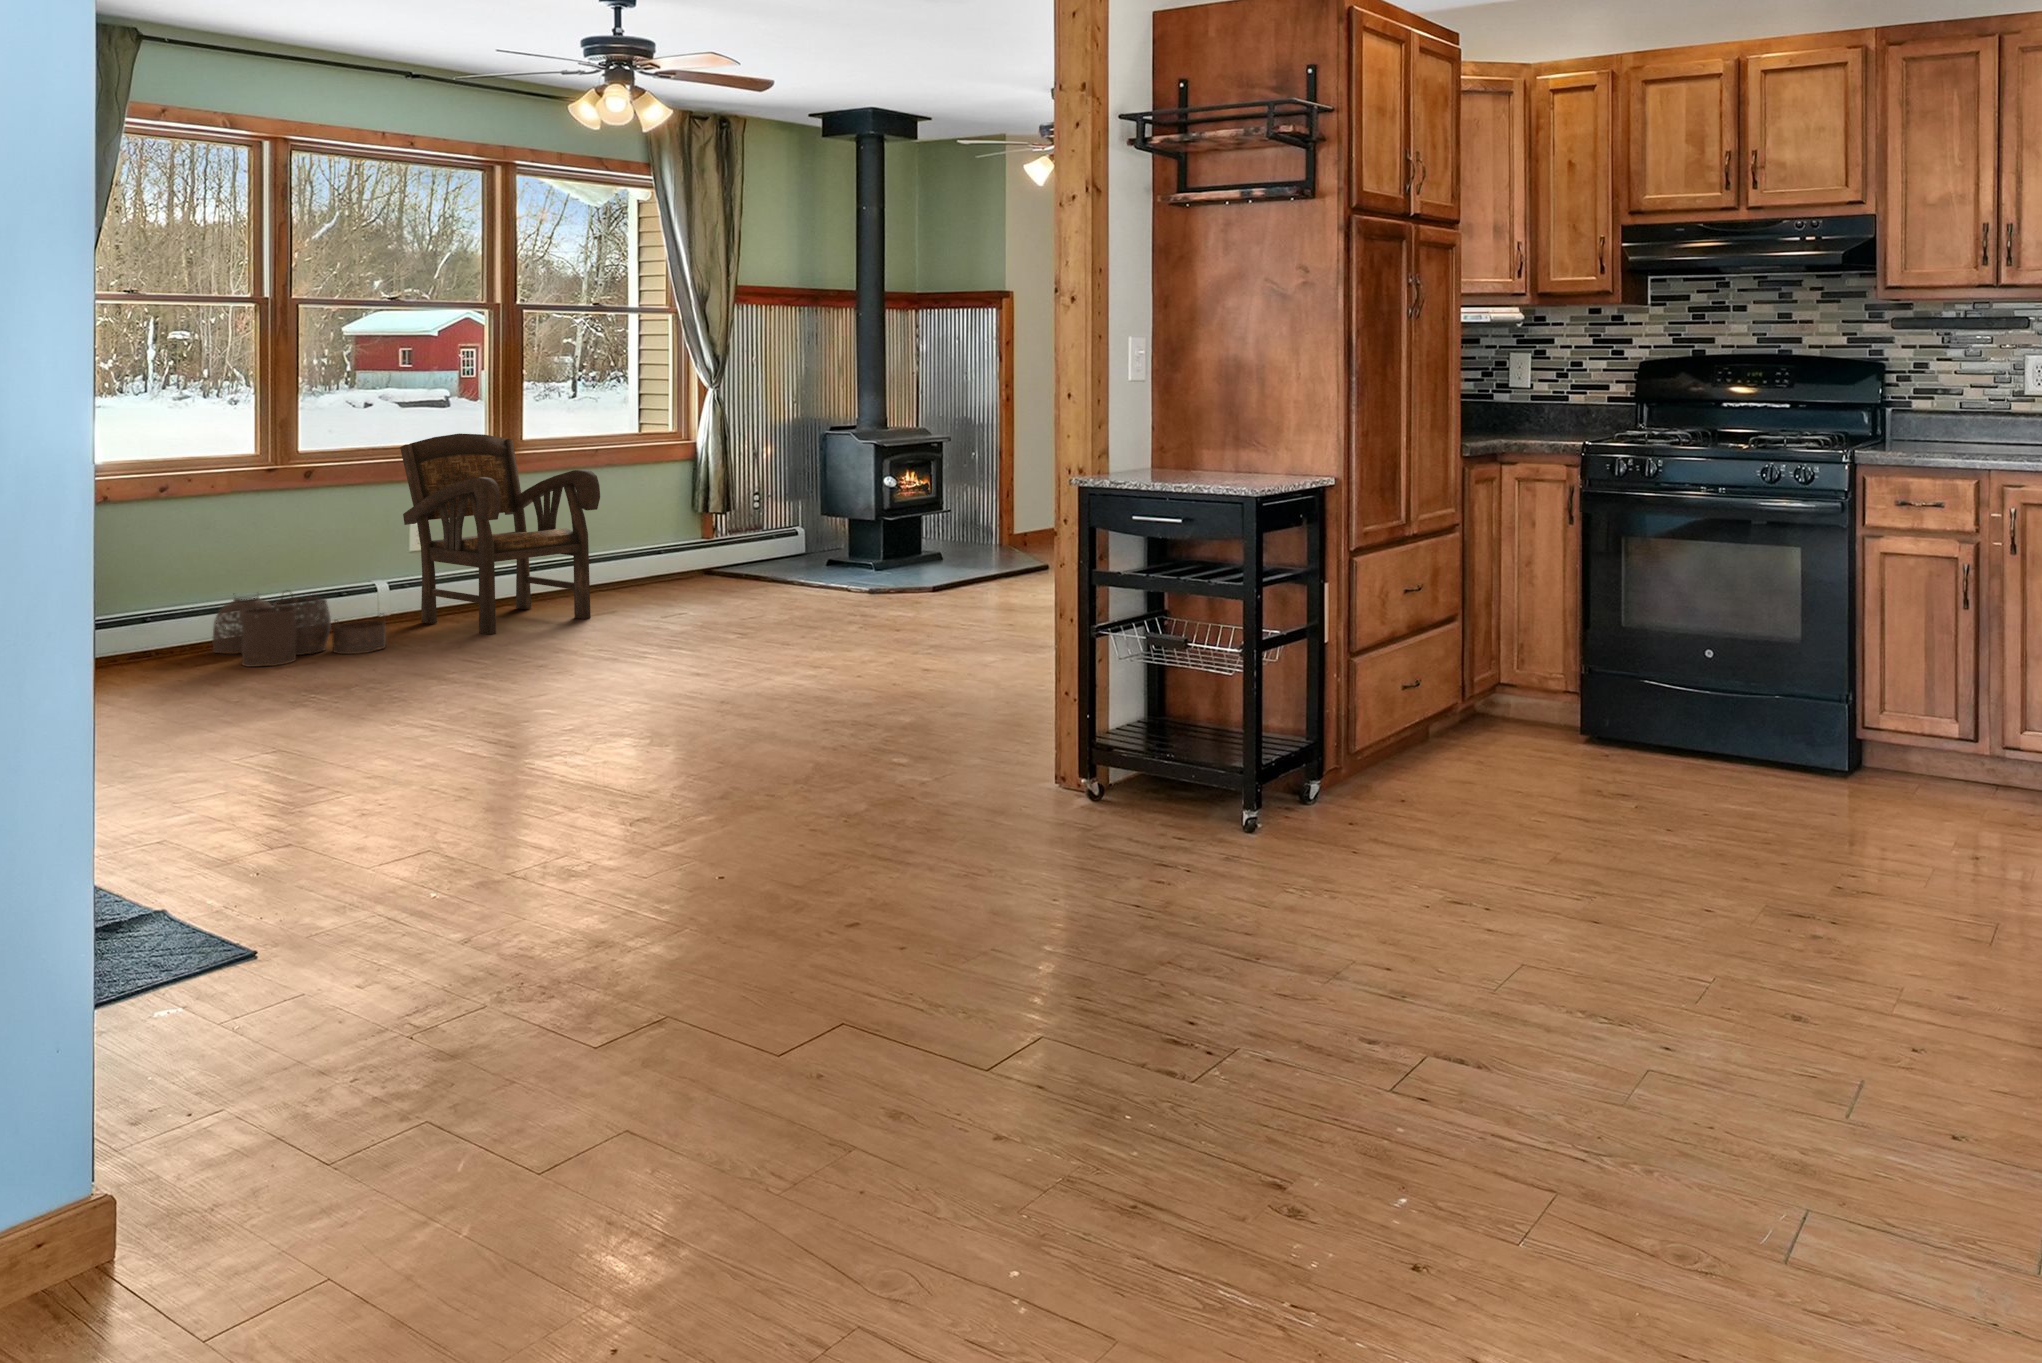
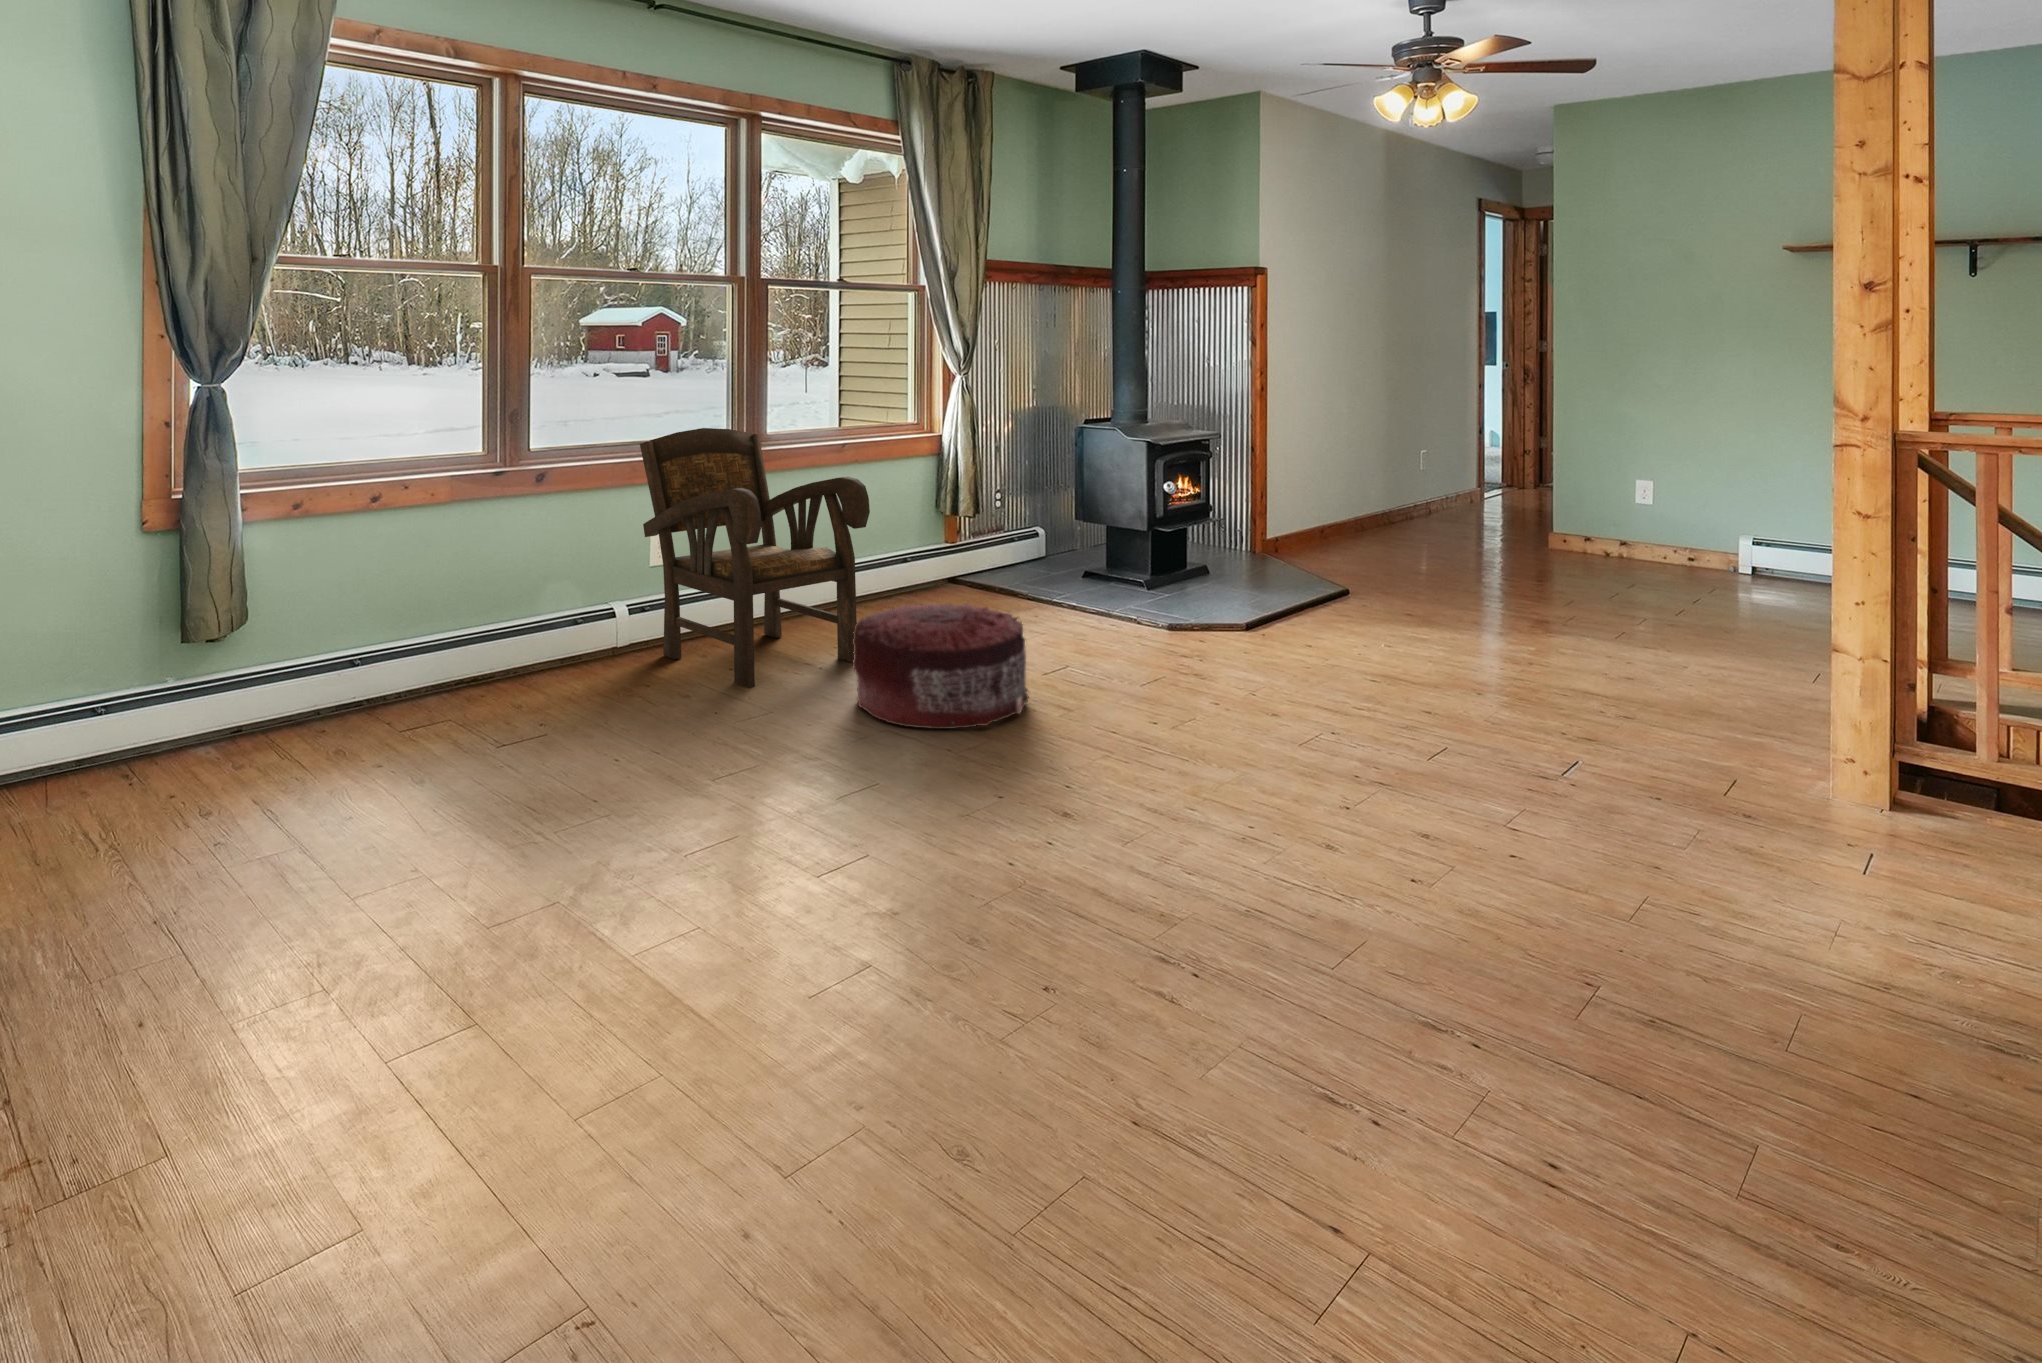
pouf: none [571,562,716,645] -> present [853,603,1029,729]
woven basket: present [213,590,386,667] -> none [431,625,630,740]

